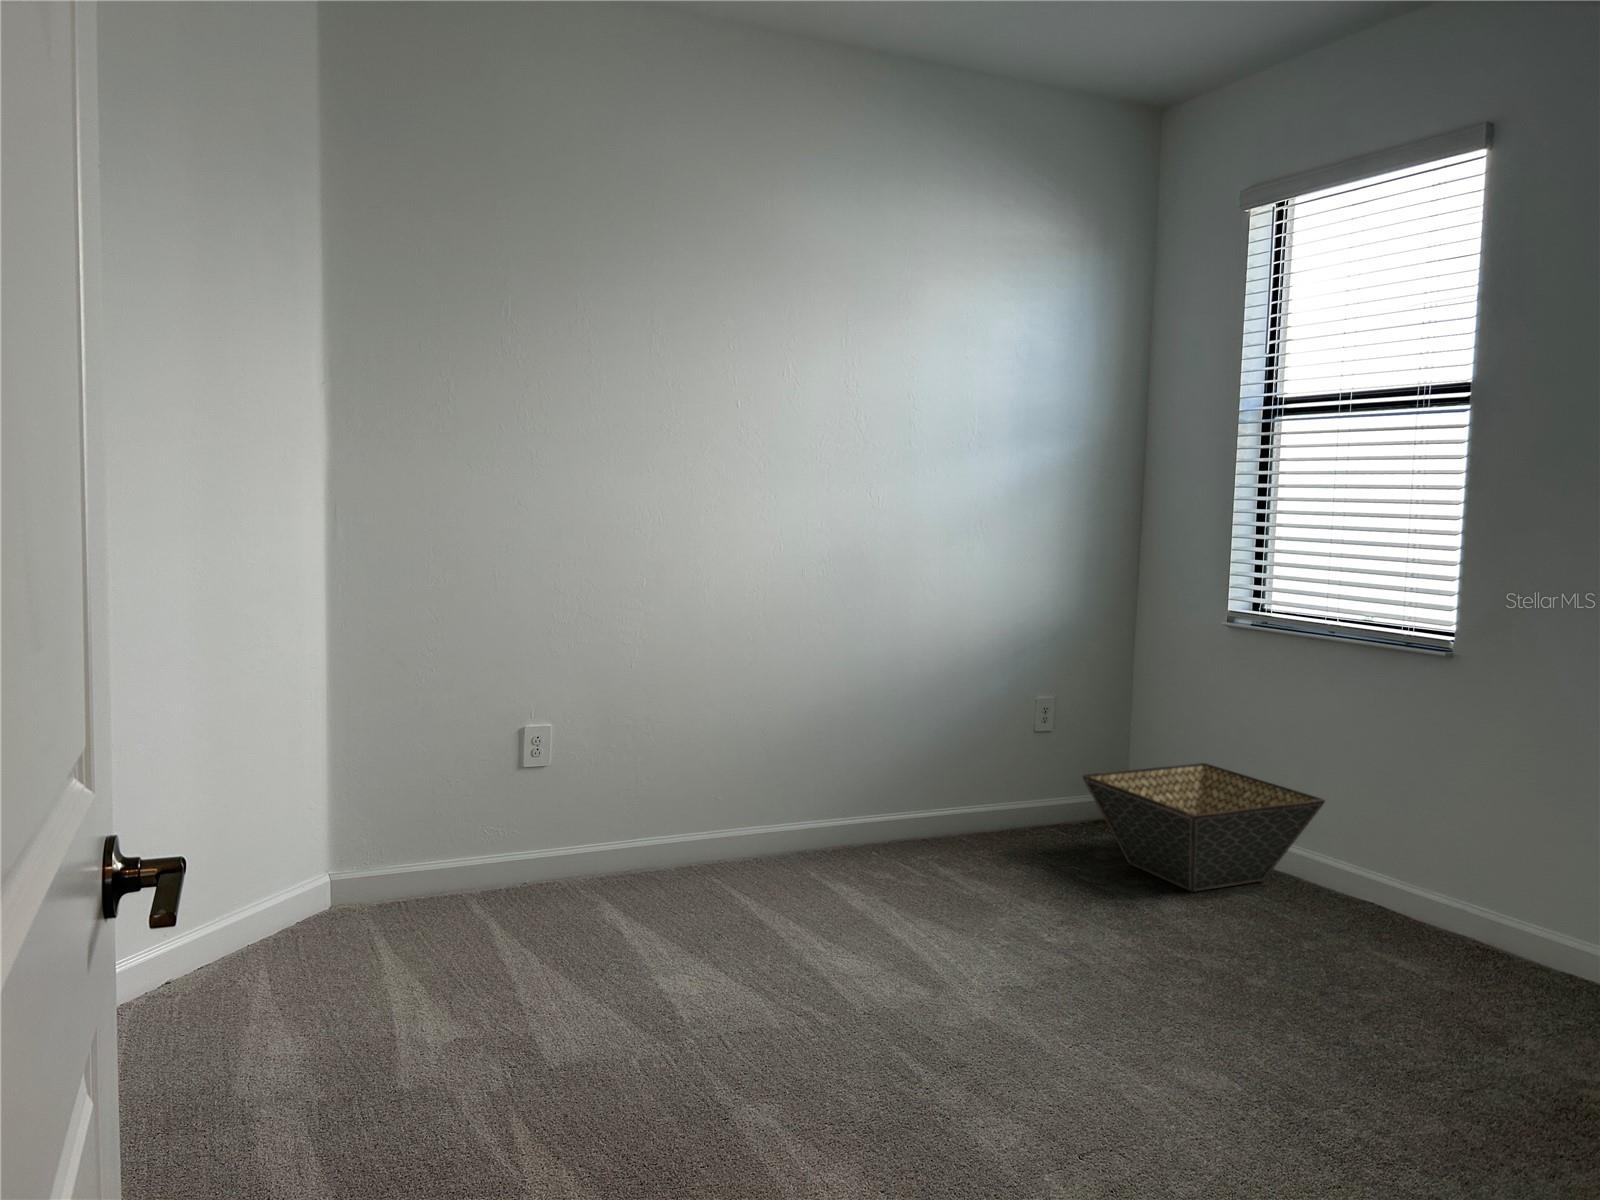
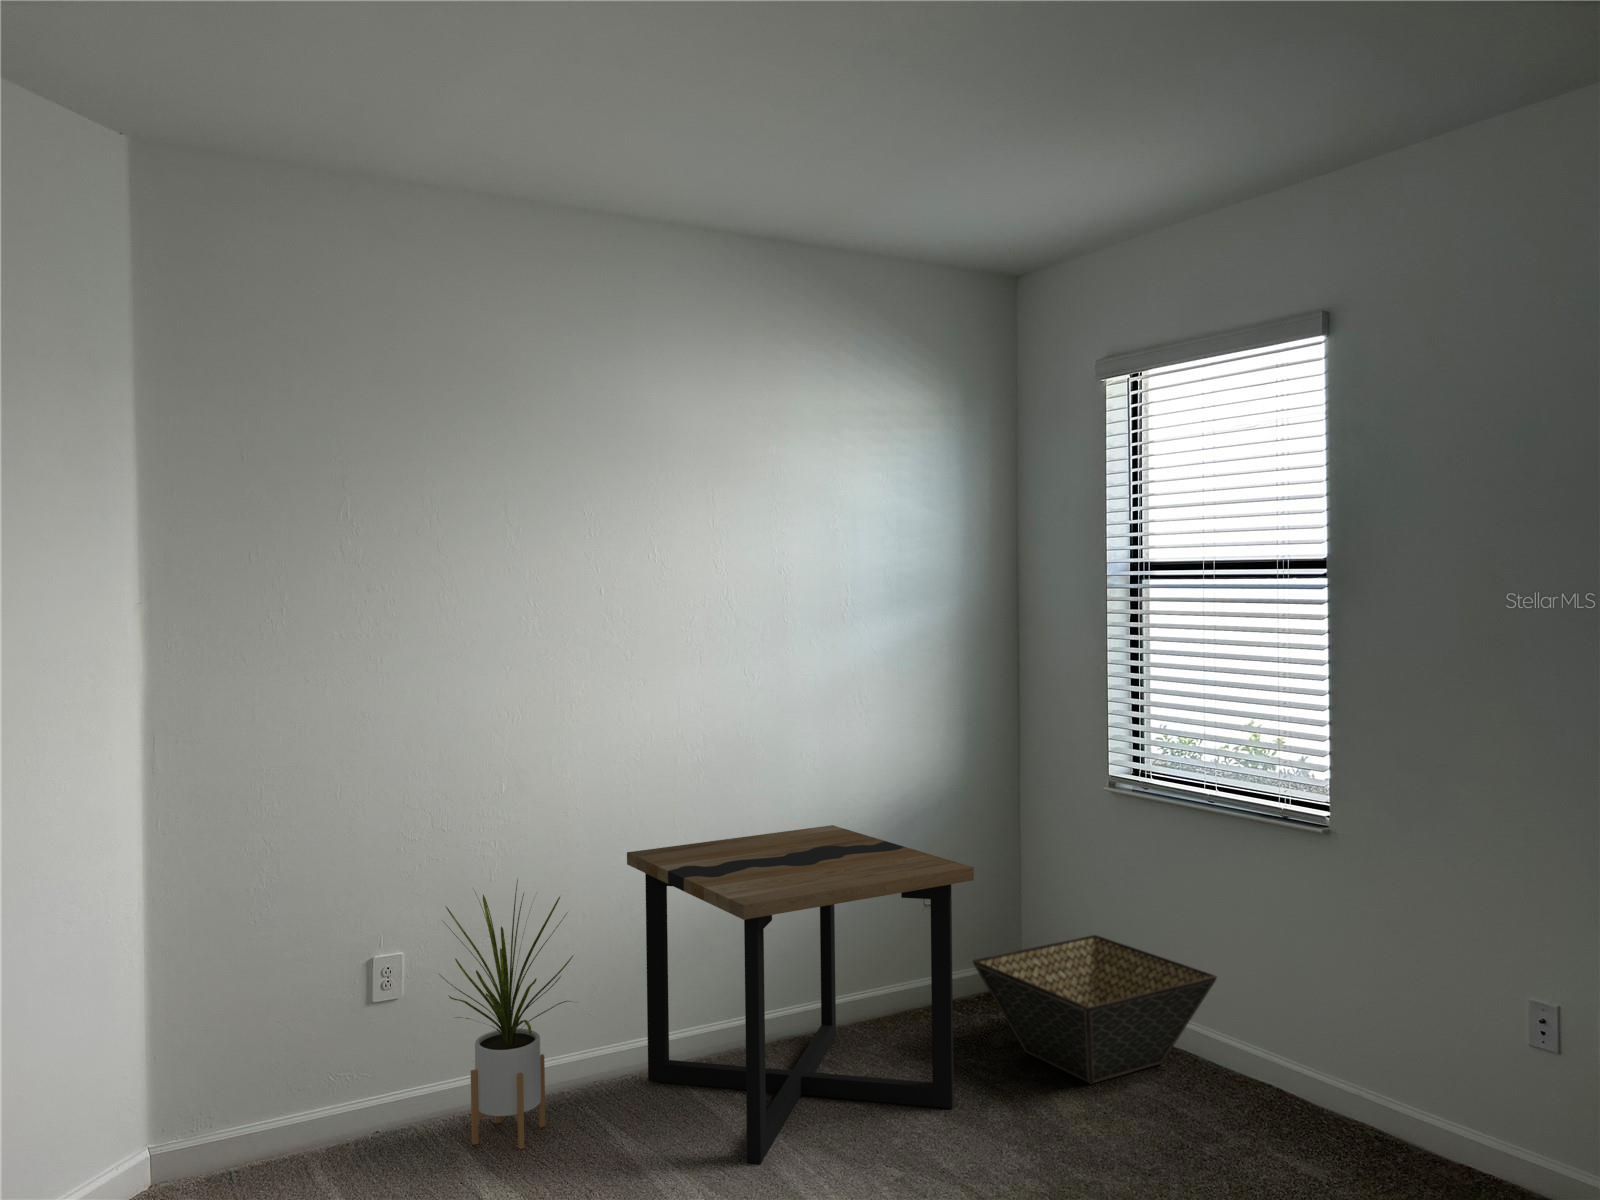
side table: none [757,643,1089,930] -> present [627,825,974,1164]
house plant: none [582,662,709,905] -> present [439,879,573,1149]

